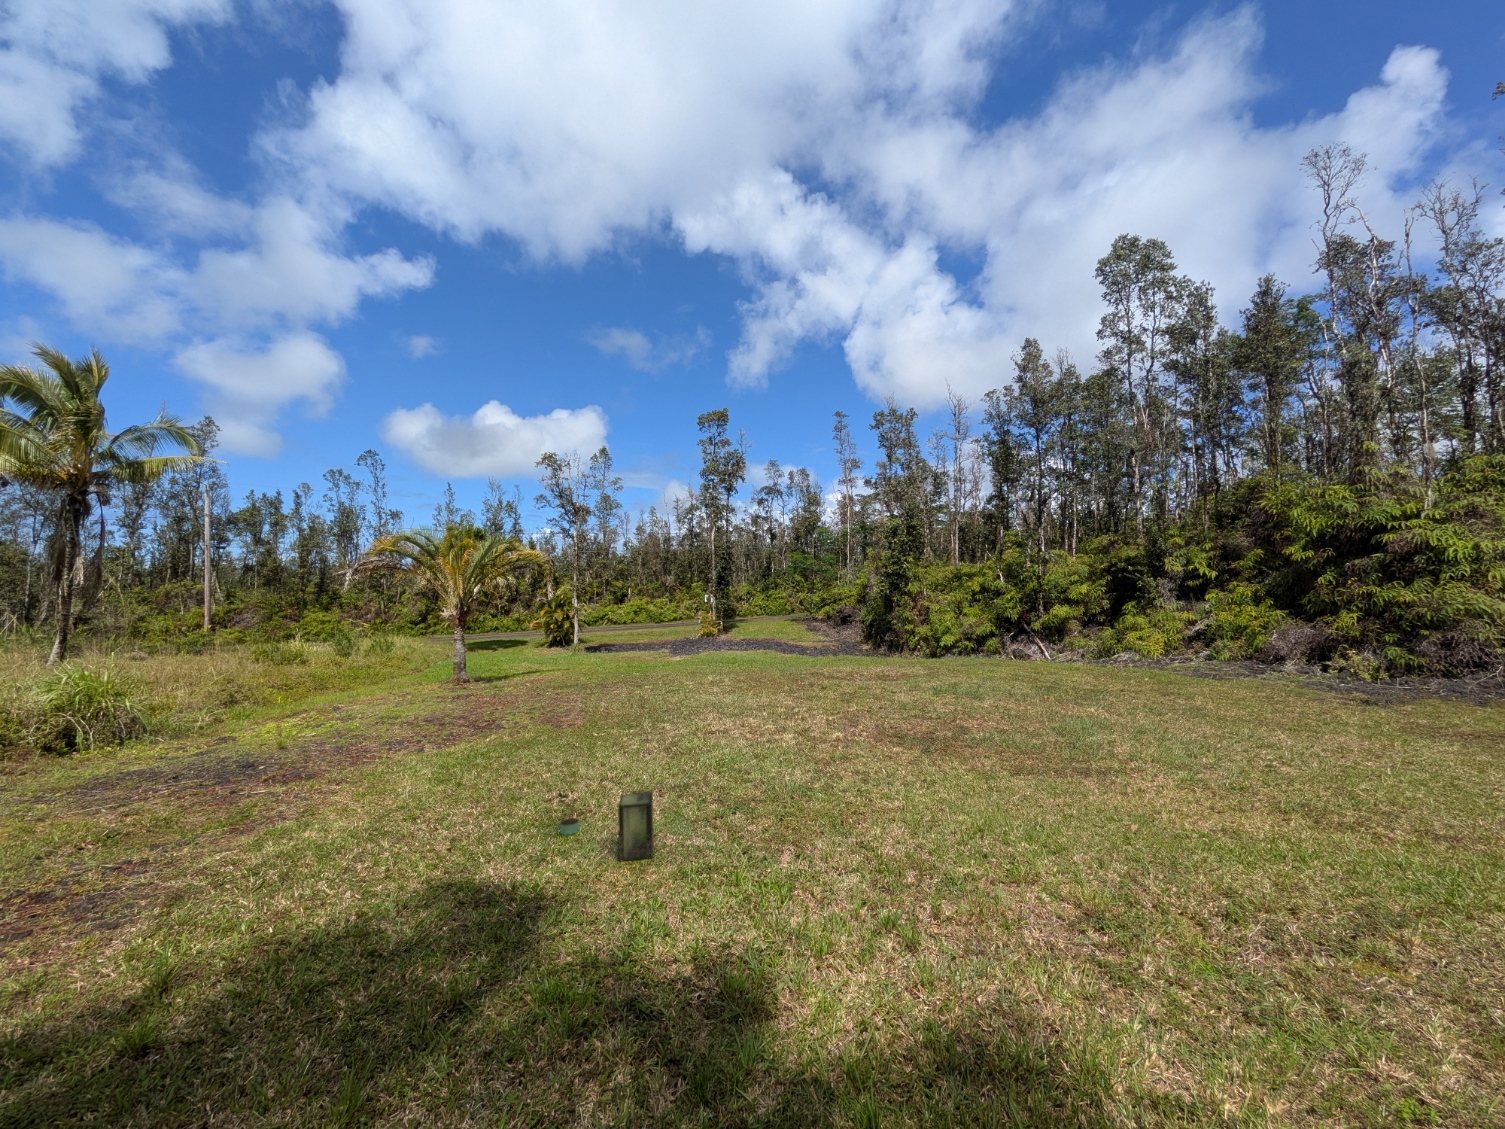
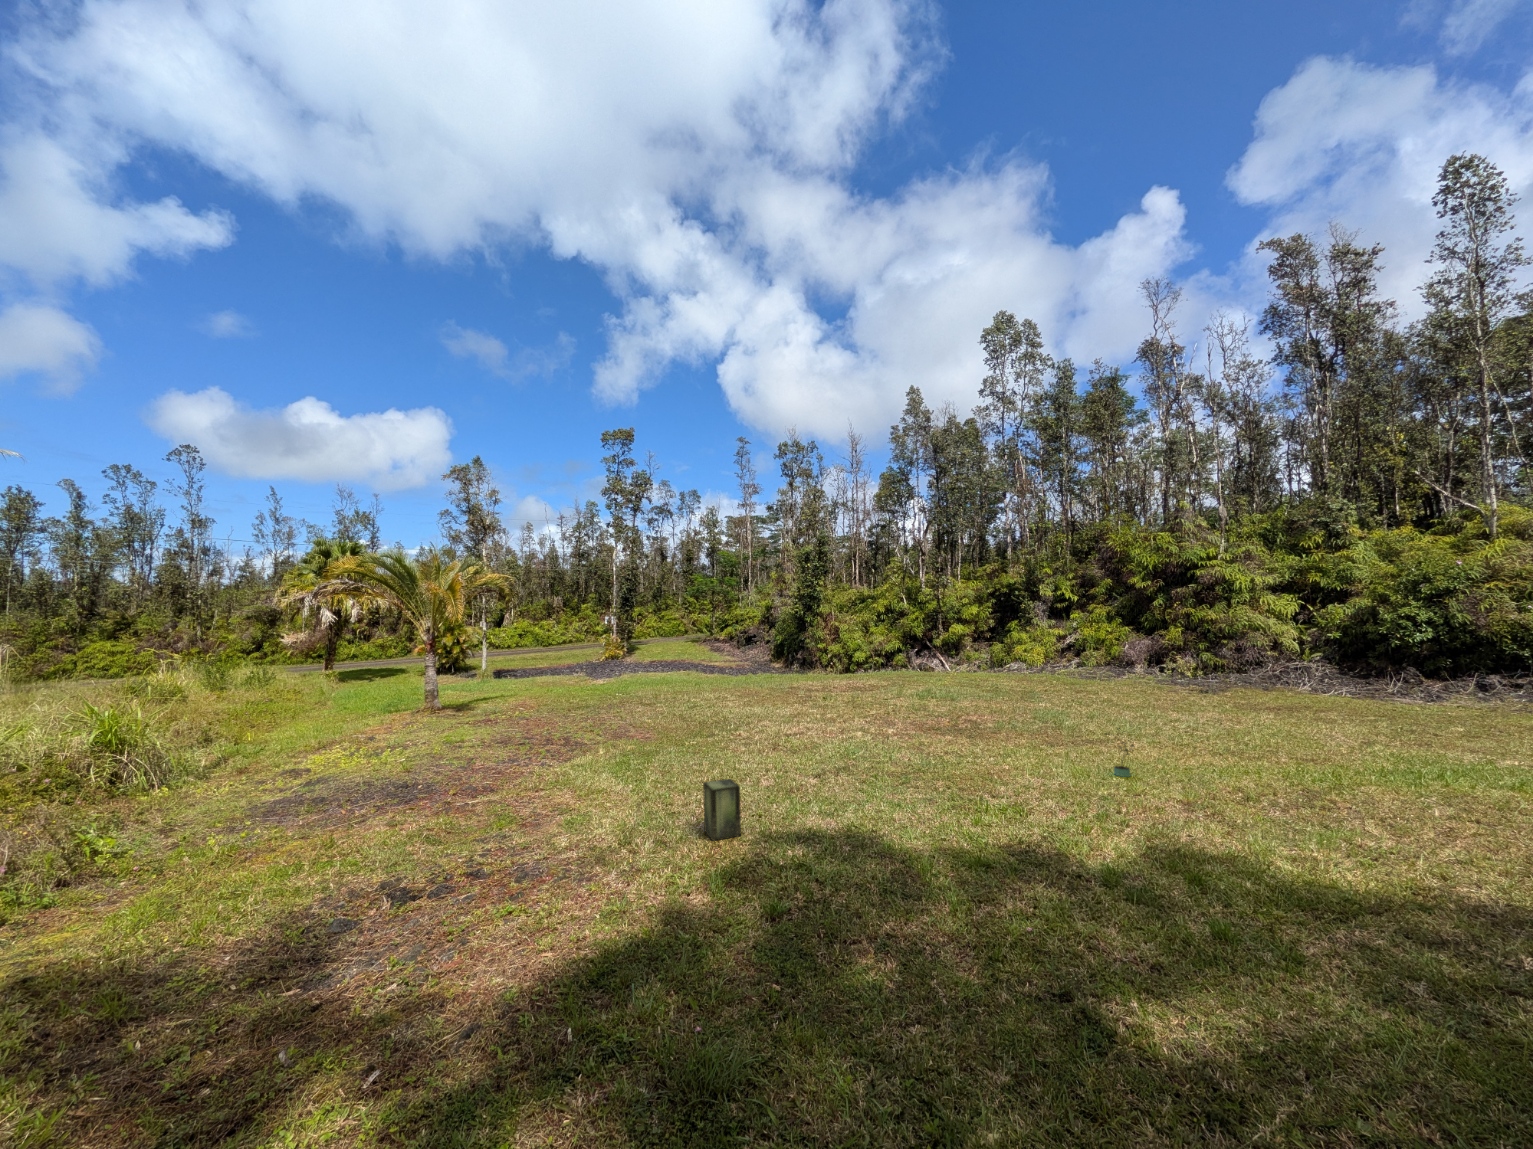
potted plant: present [557,790,579,835] -> present [1106,728,1134,777]

